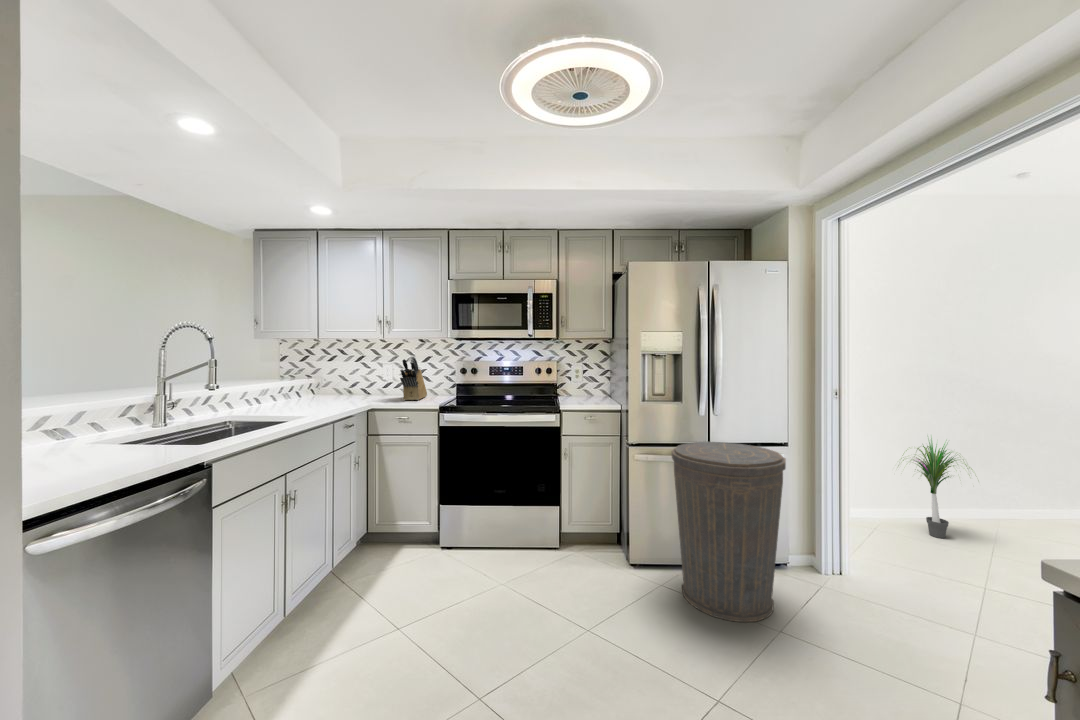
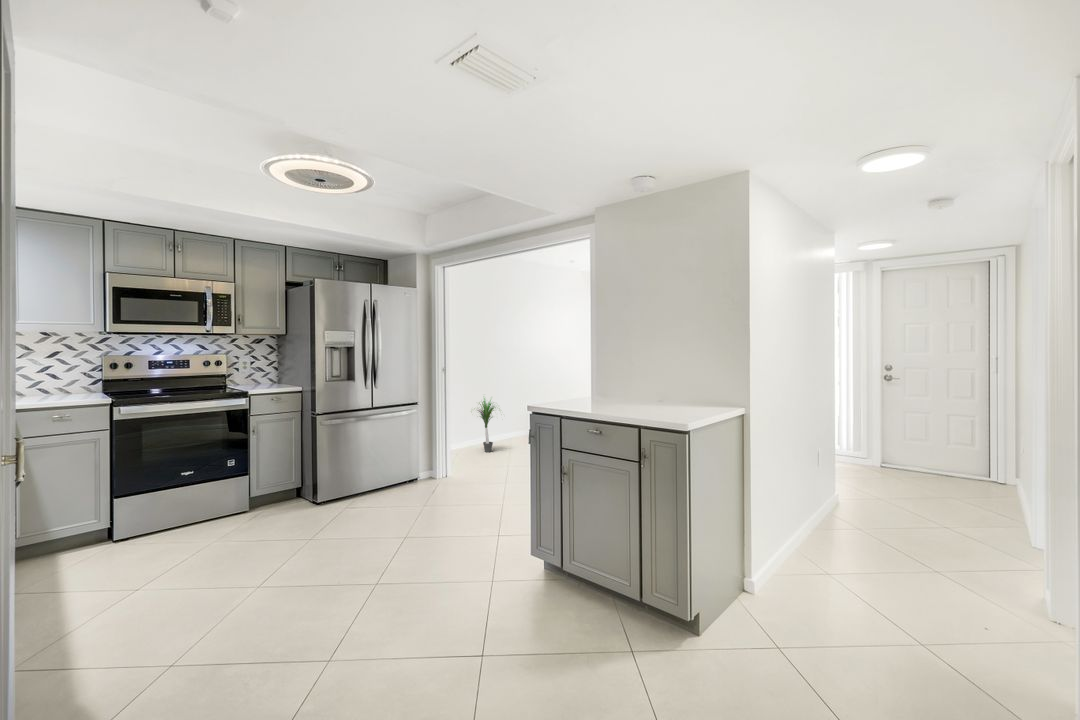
knife block: present [400,357,427,400] -> none [37,351,64,400]
trash can: present [672,442,786,622] -> none [352,405,421,509]

